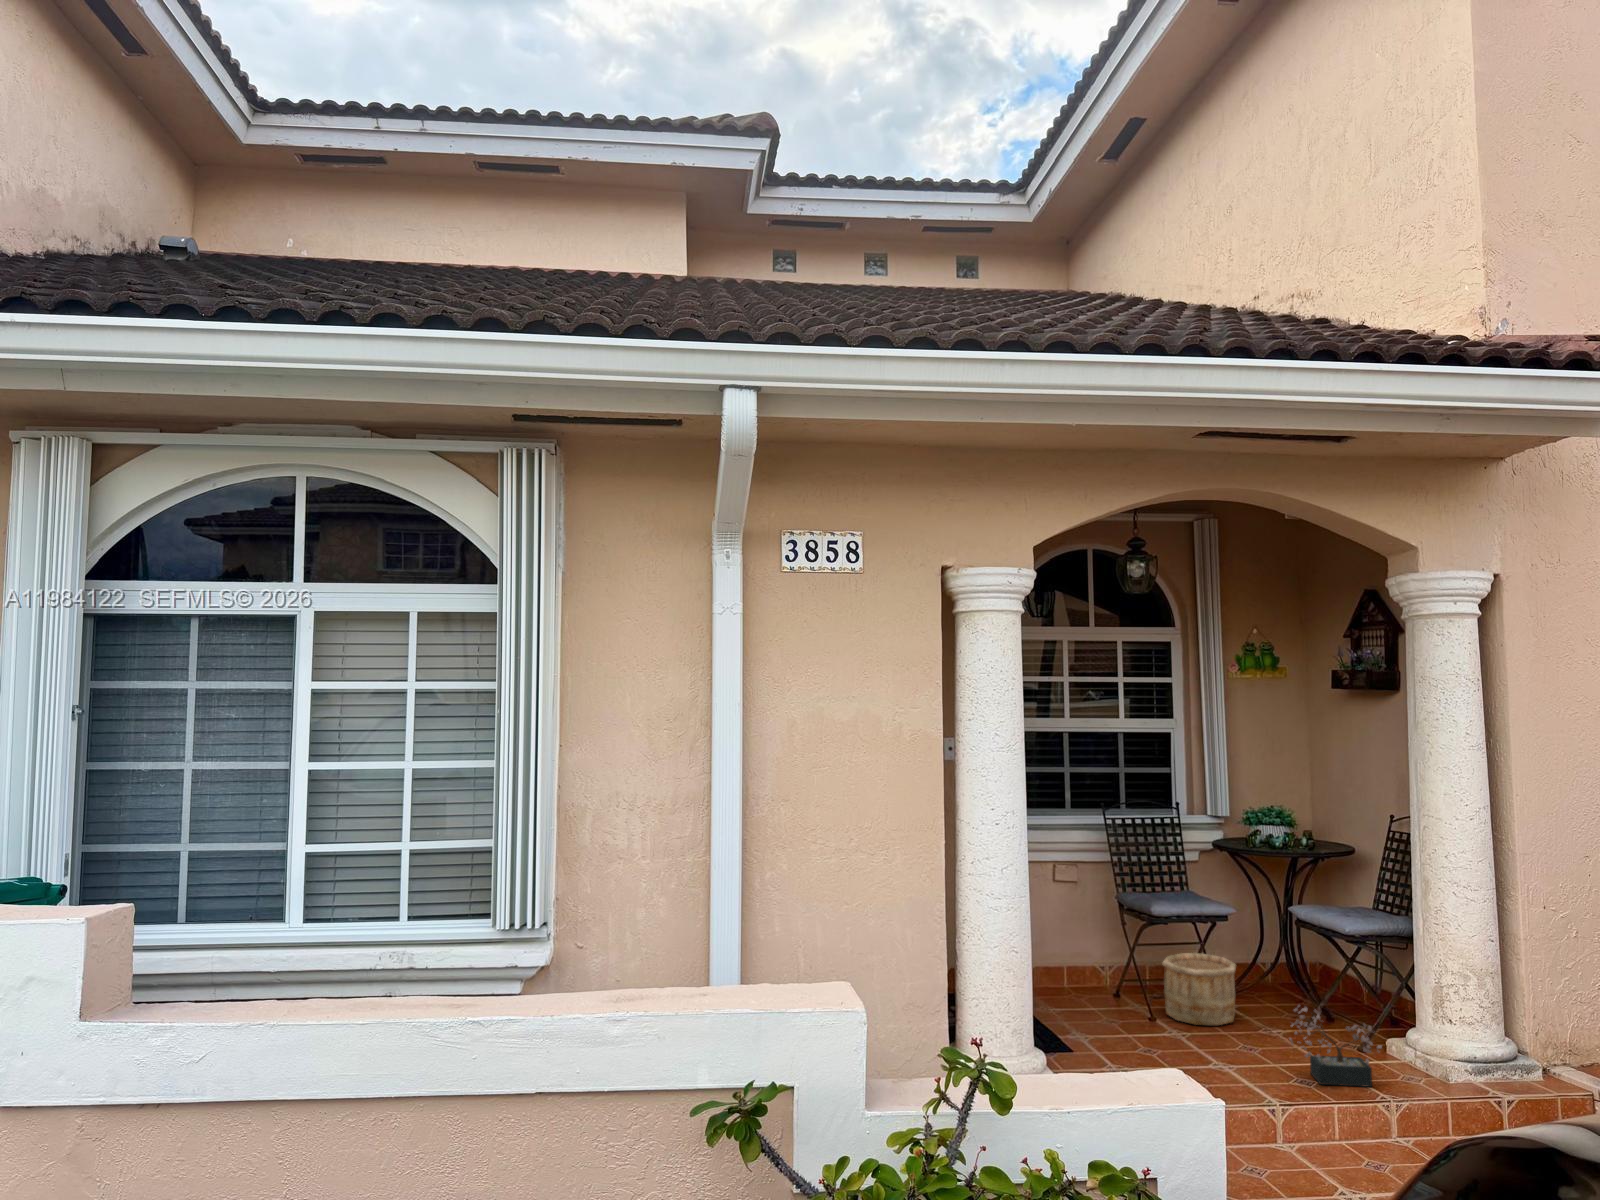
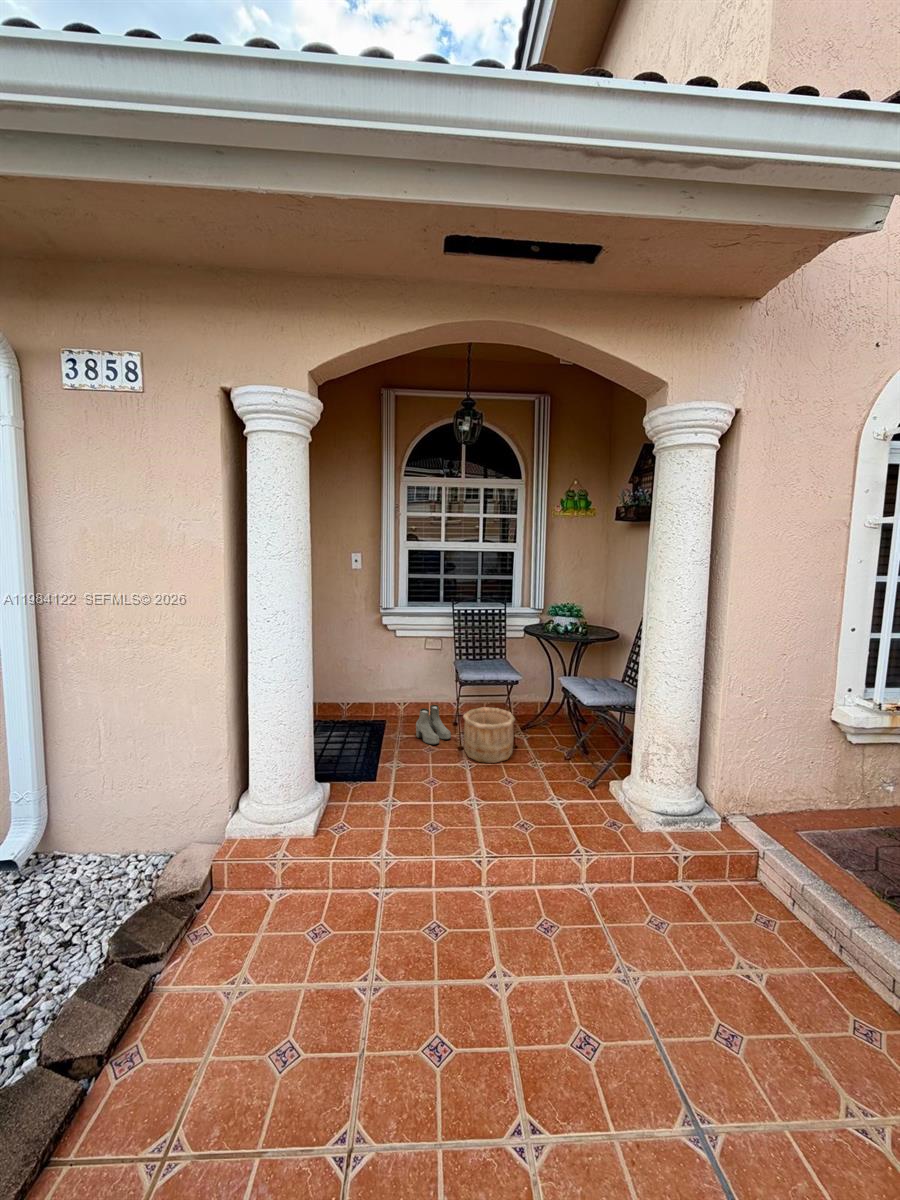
boots: none [1082,955,1135,1009] -> present [416,705,451,745]
decorative plant: present [1290,1005,1382,1087] -> none [519,767,590,838]

